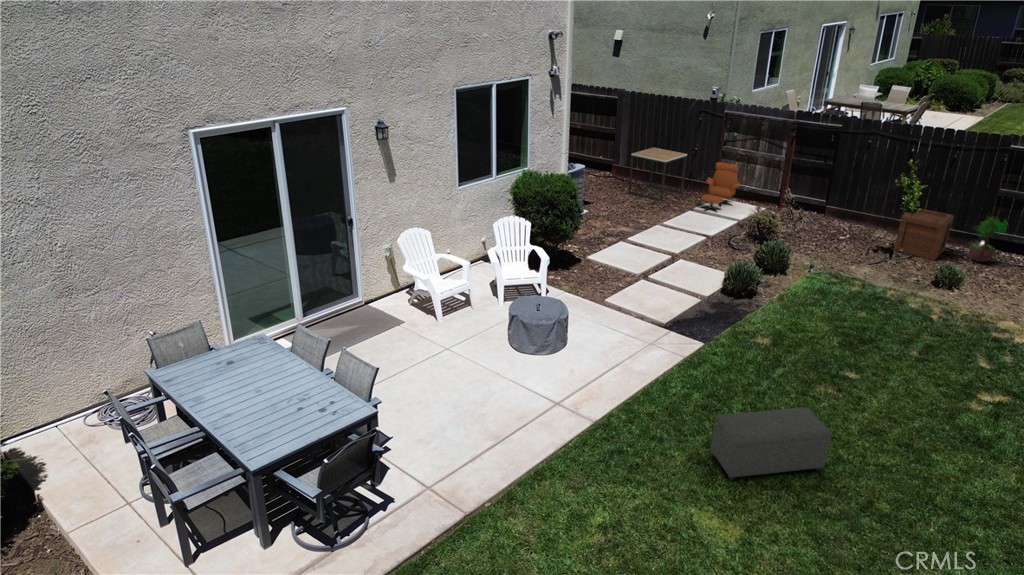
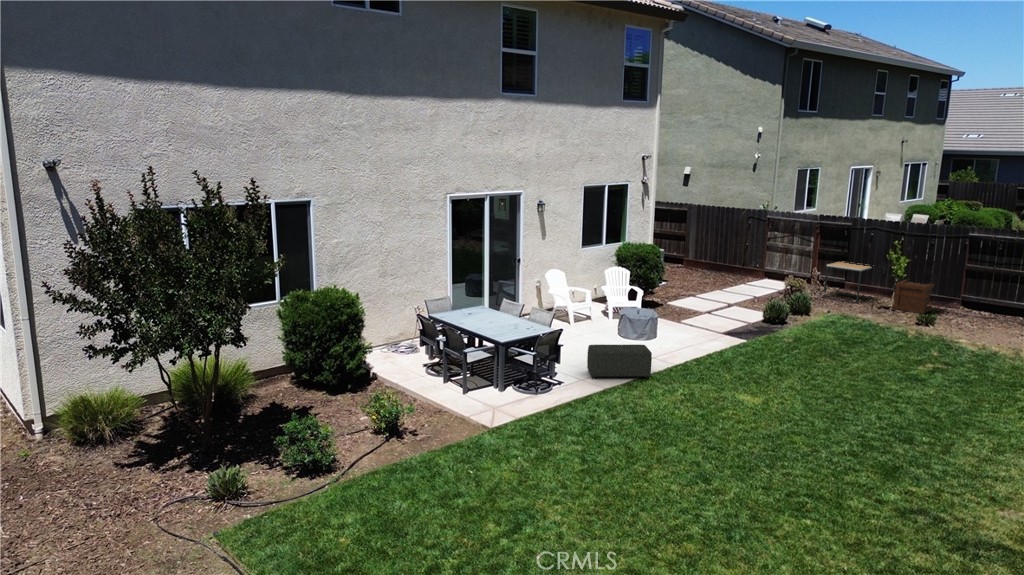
side table: present [629,148,687,201] -> present [823,262,873,304]
lounge chair: present [701,162,740,212] -> none [751,254,782,288]
potted tree: present [969,217,1006,262] -> none [947,279,974,316]
ottoman: present [711,407,832,480] -> present [587,344,652,379]

